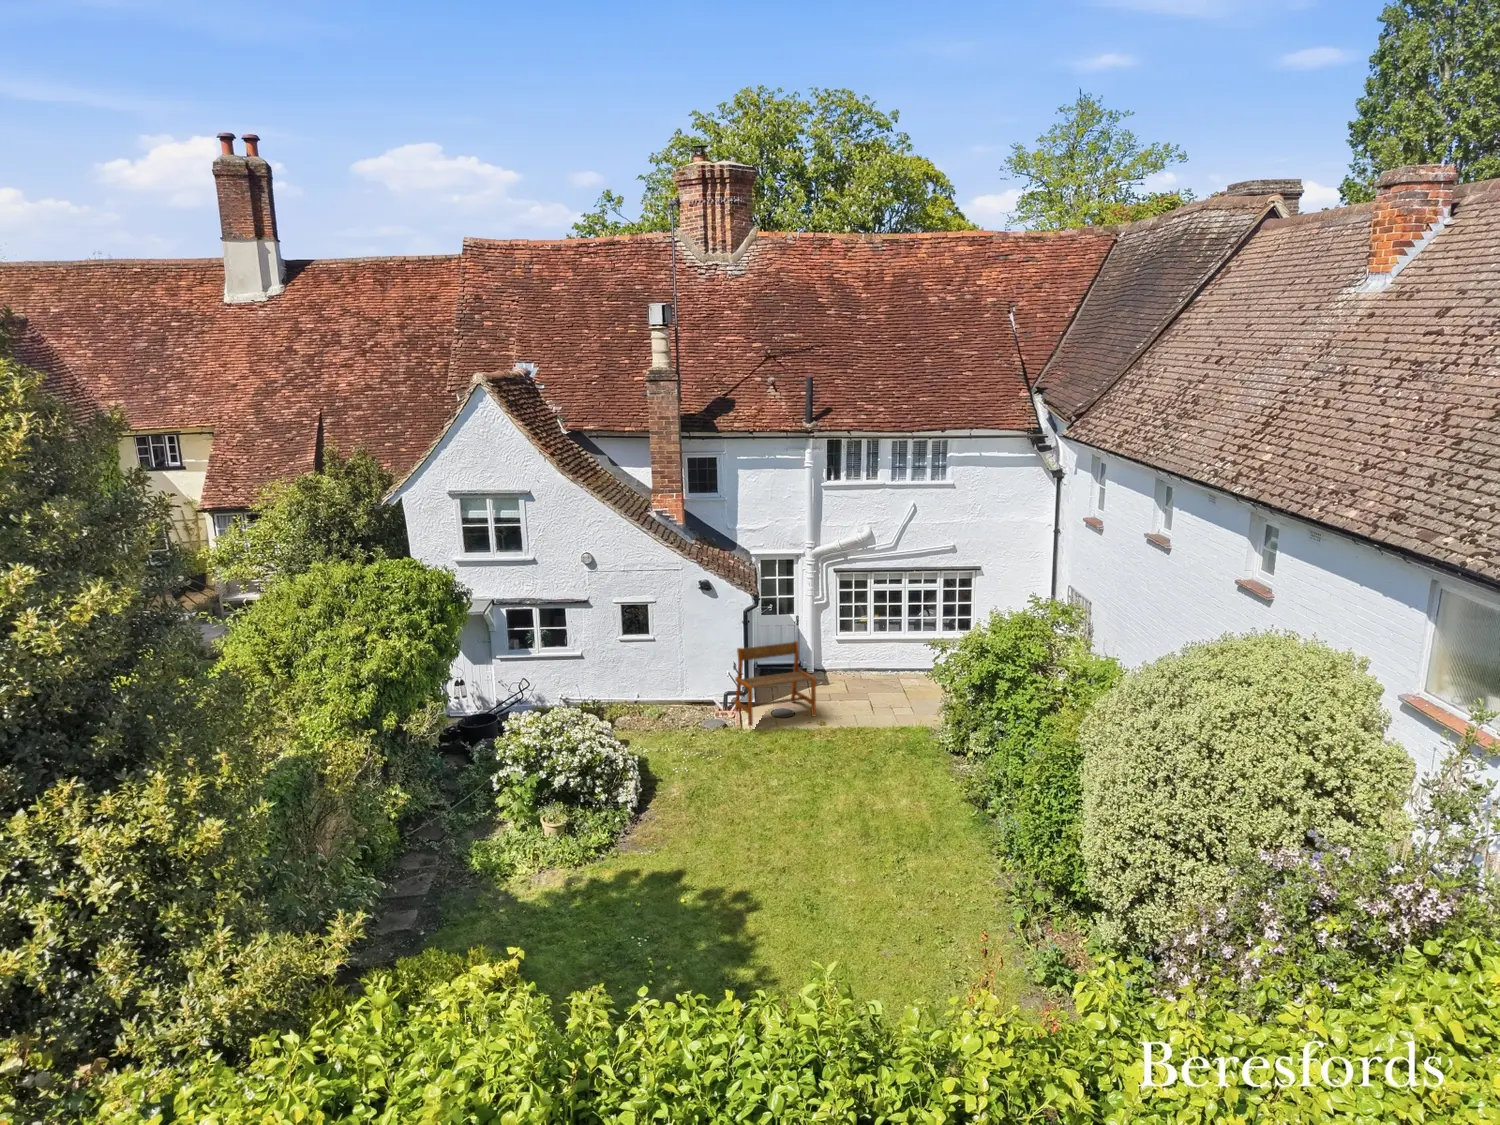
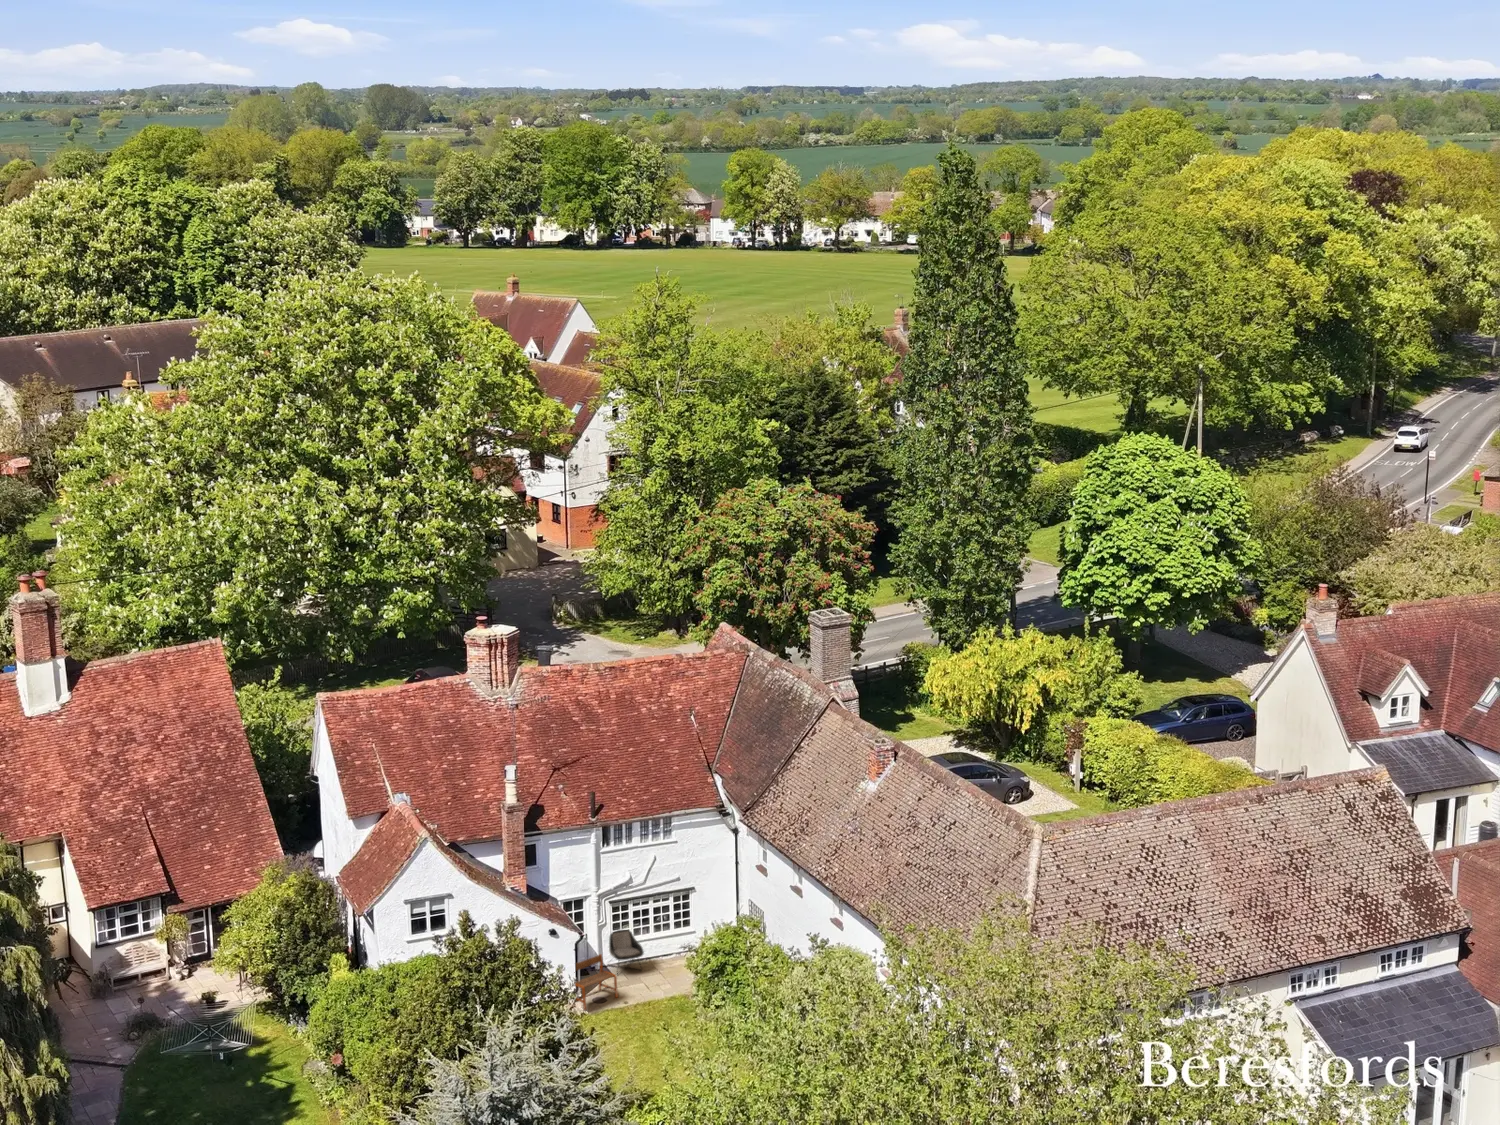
lounge chair: none [826,618,880,685] -> present [609,930,644,974]

